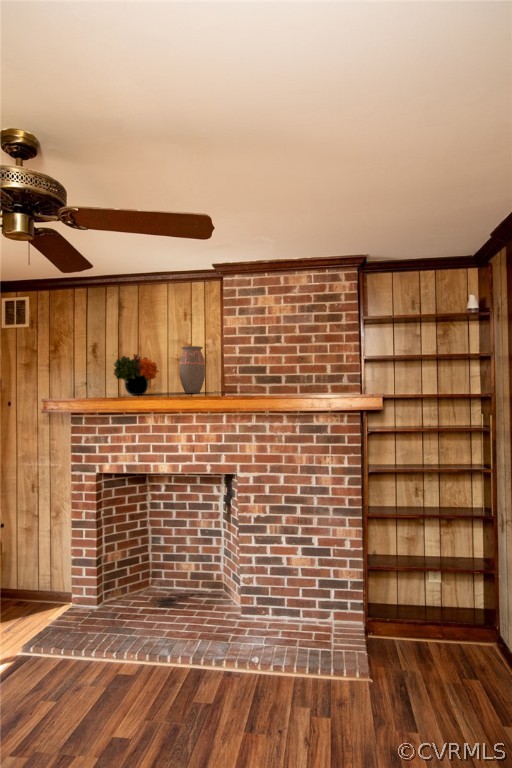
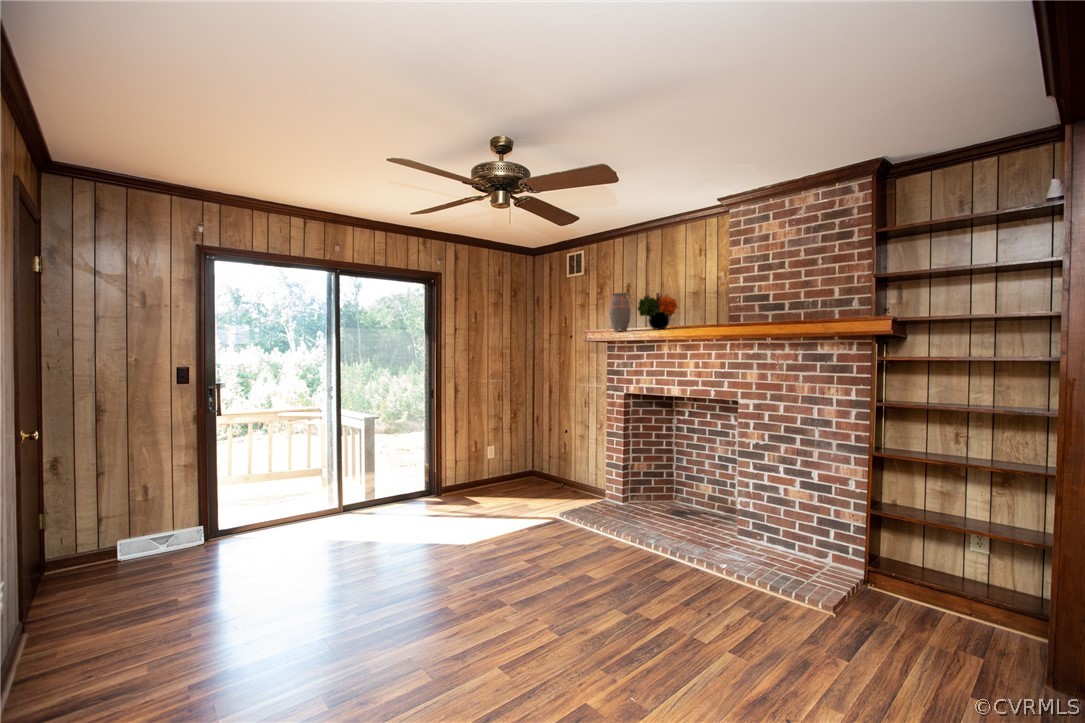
decorative vase: present [179,346,205,393] -> present [609,293,631,332]

